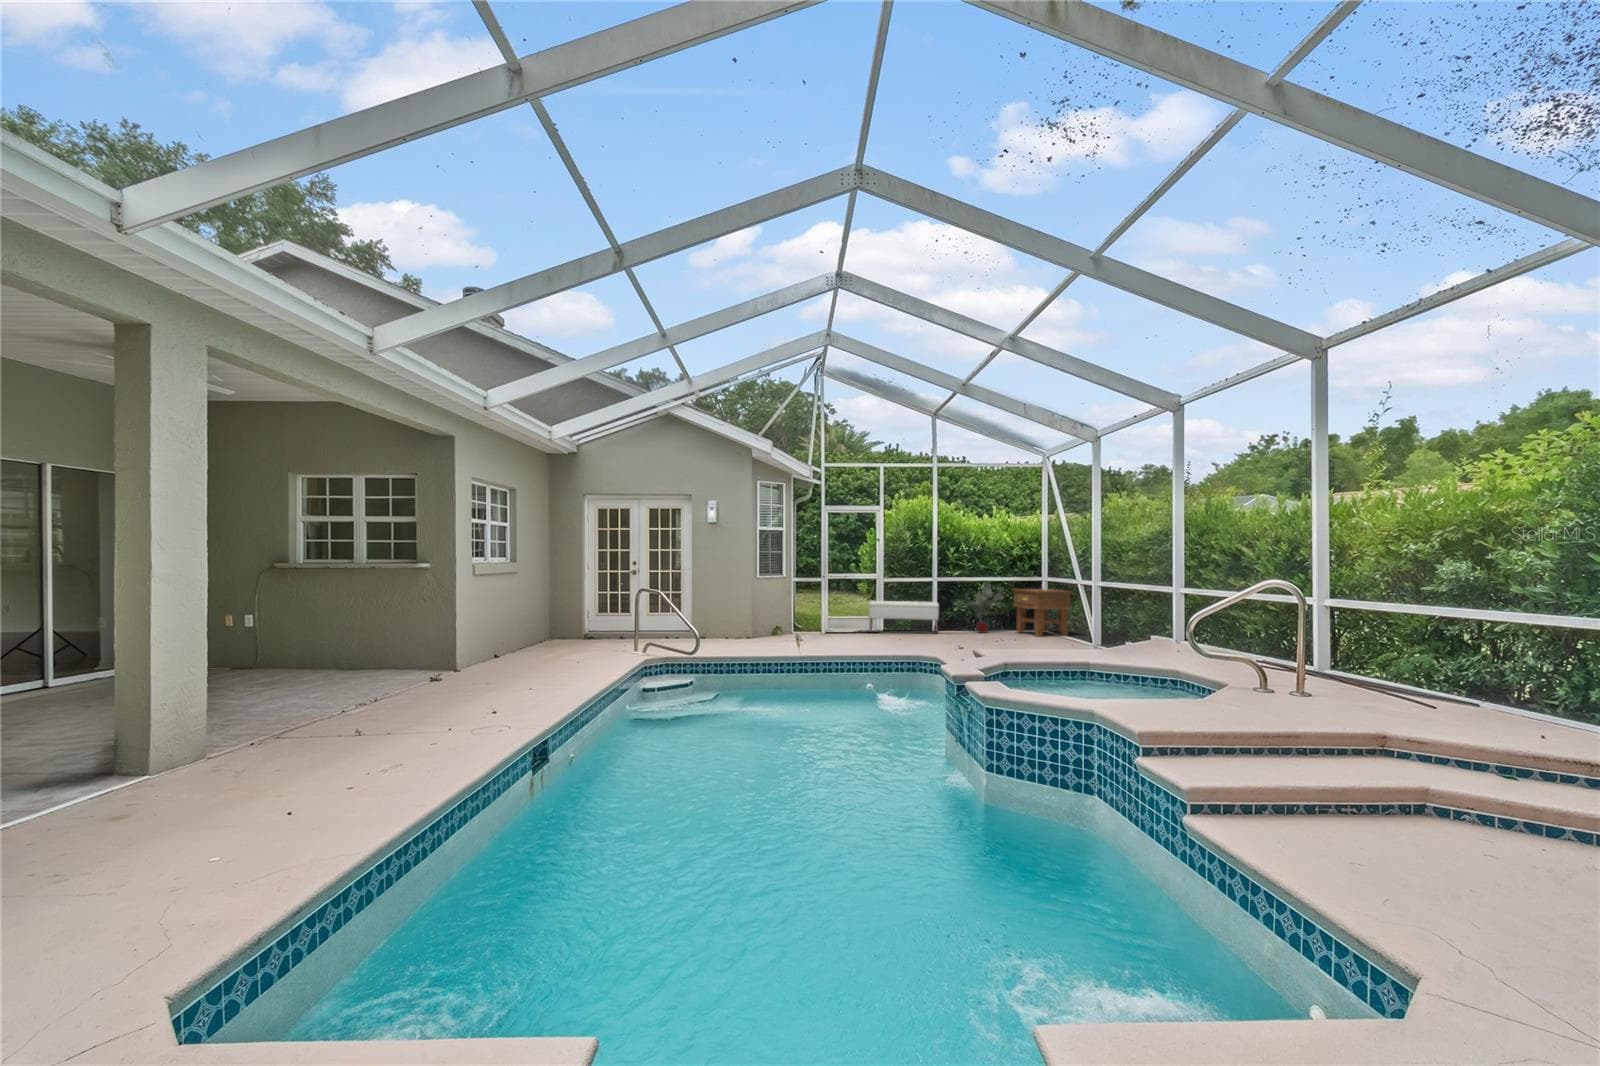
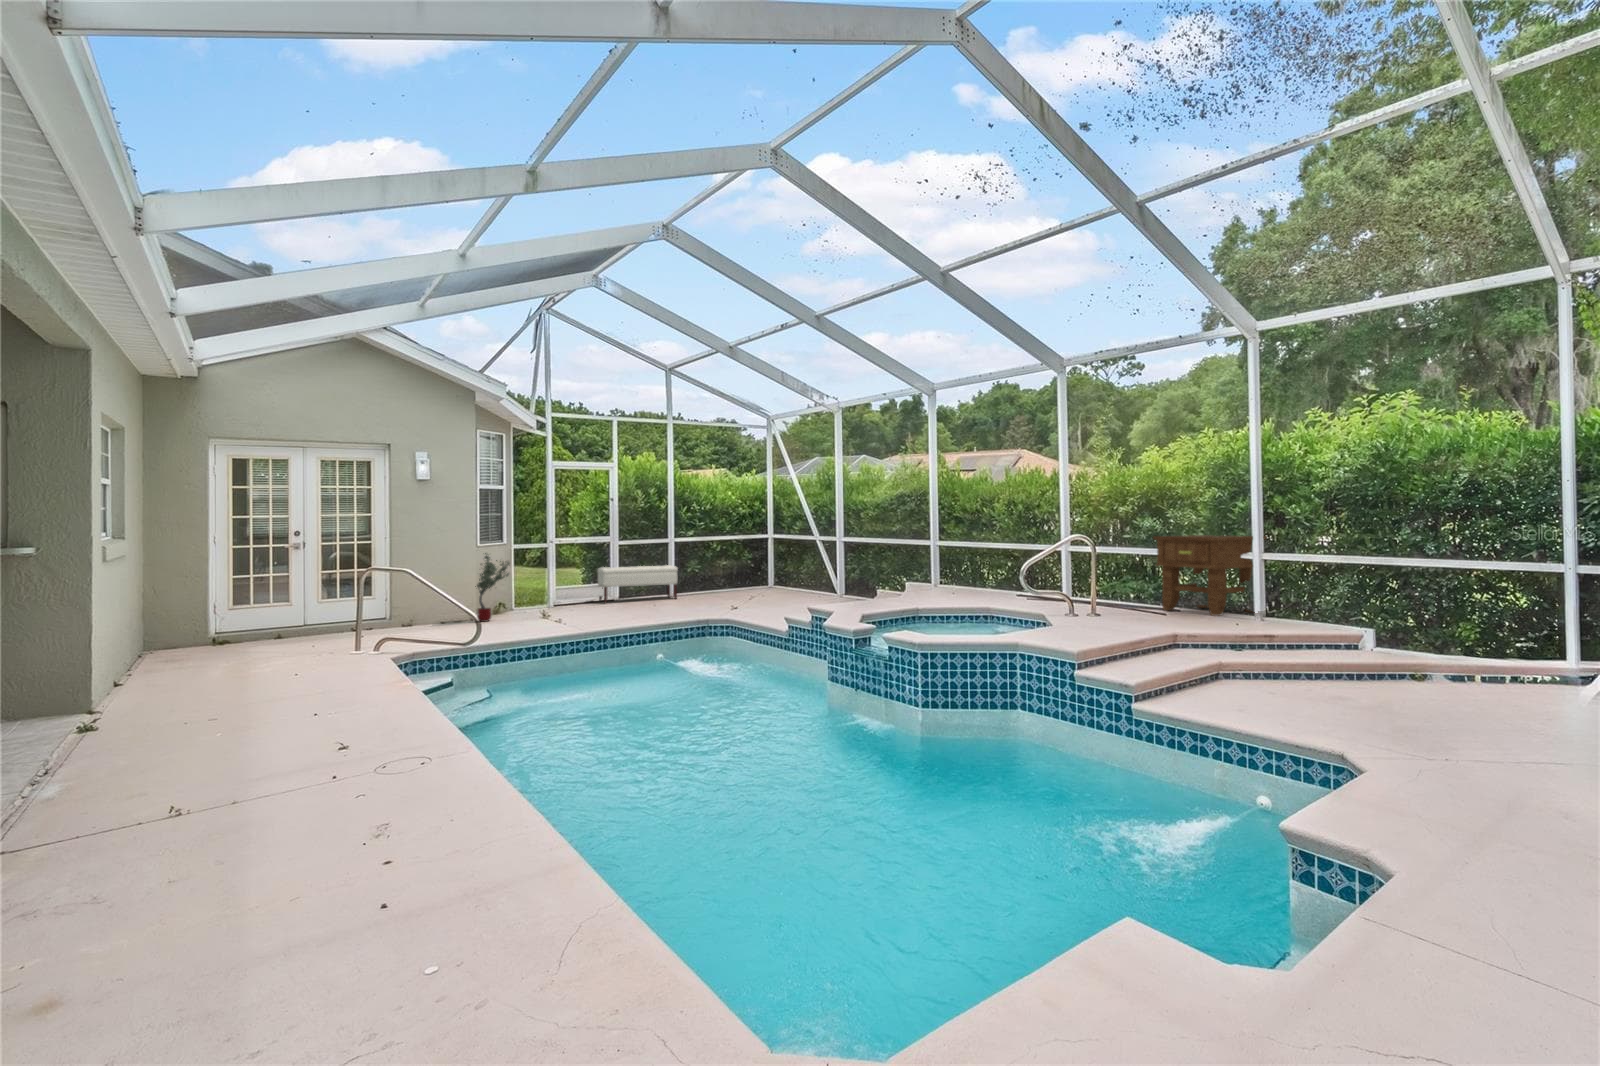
potted tree: present [963,580,1003,633] -> present [475,553,510,622]
side table: present [1013,589,1072,636] -> present [1153,535,1267,616]

